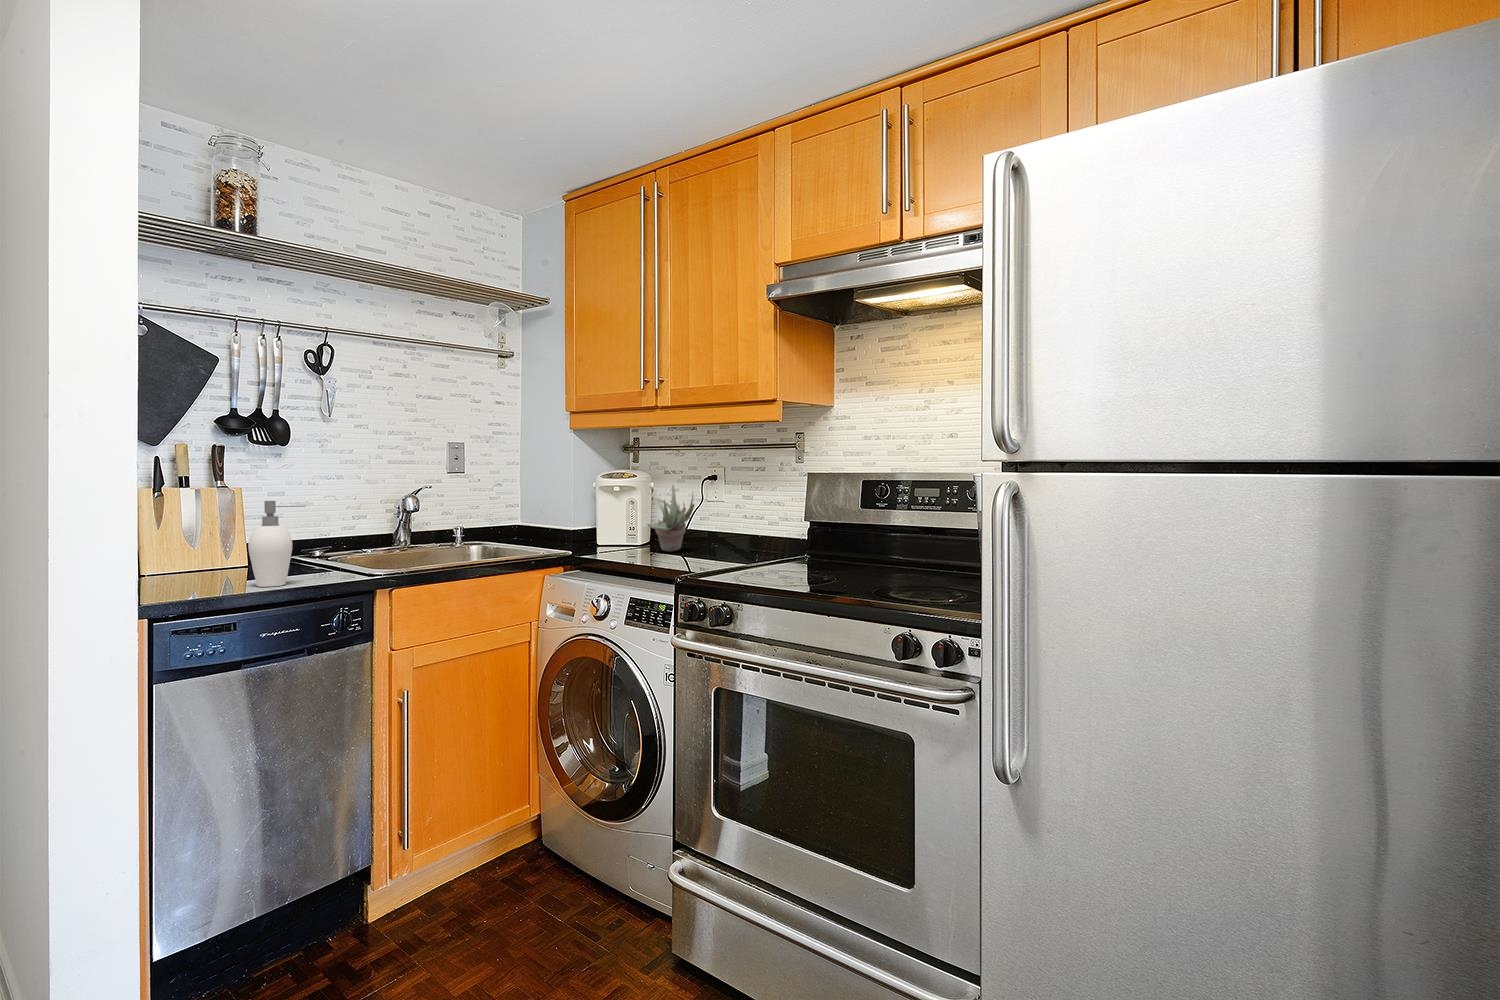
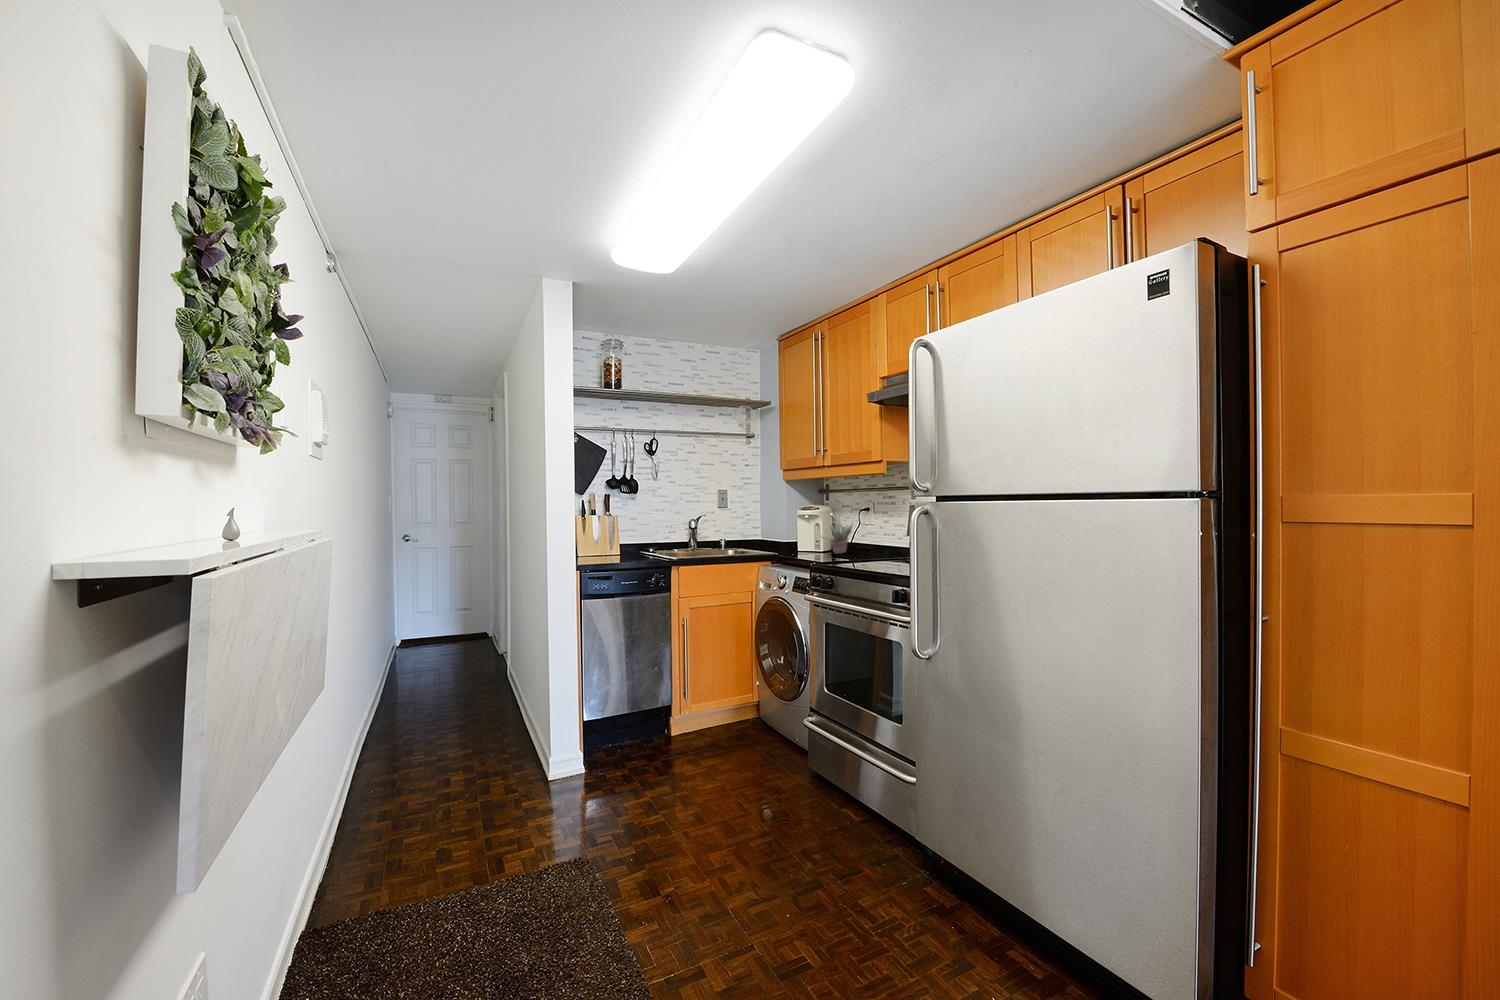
soap dispenser: present [248,501,305,587] -> none [618,521,642,562]

